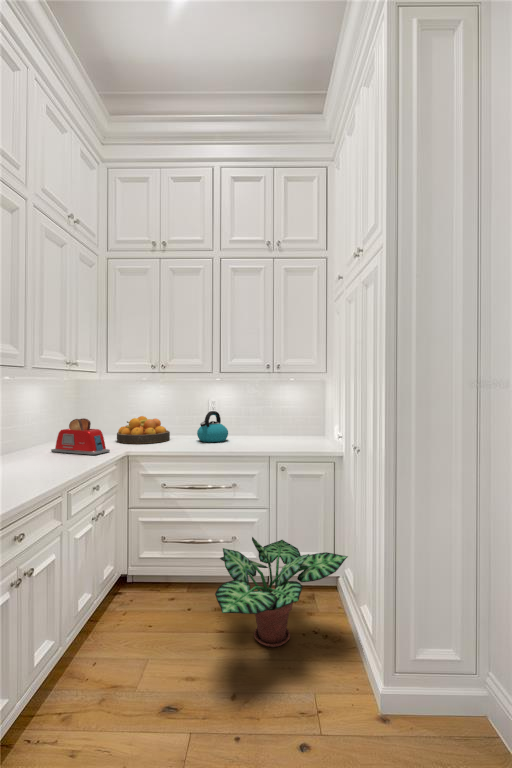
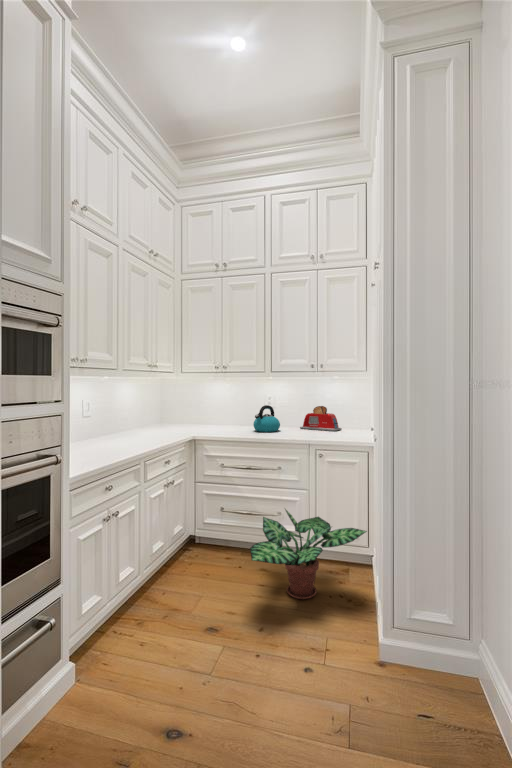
fruit bowl: present [117,416,170,444] -> none [189,409,232,431]
toaster: present [51,418,110,455] -> present [300,406,342,431]

